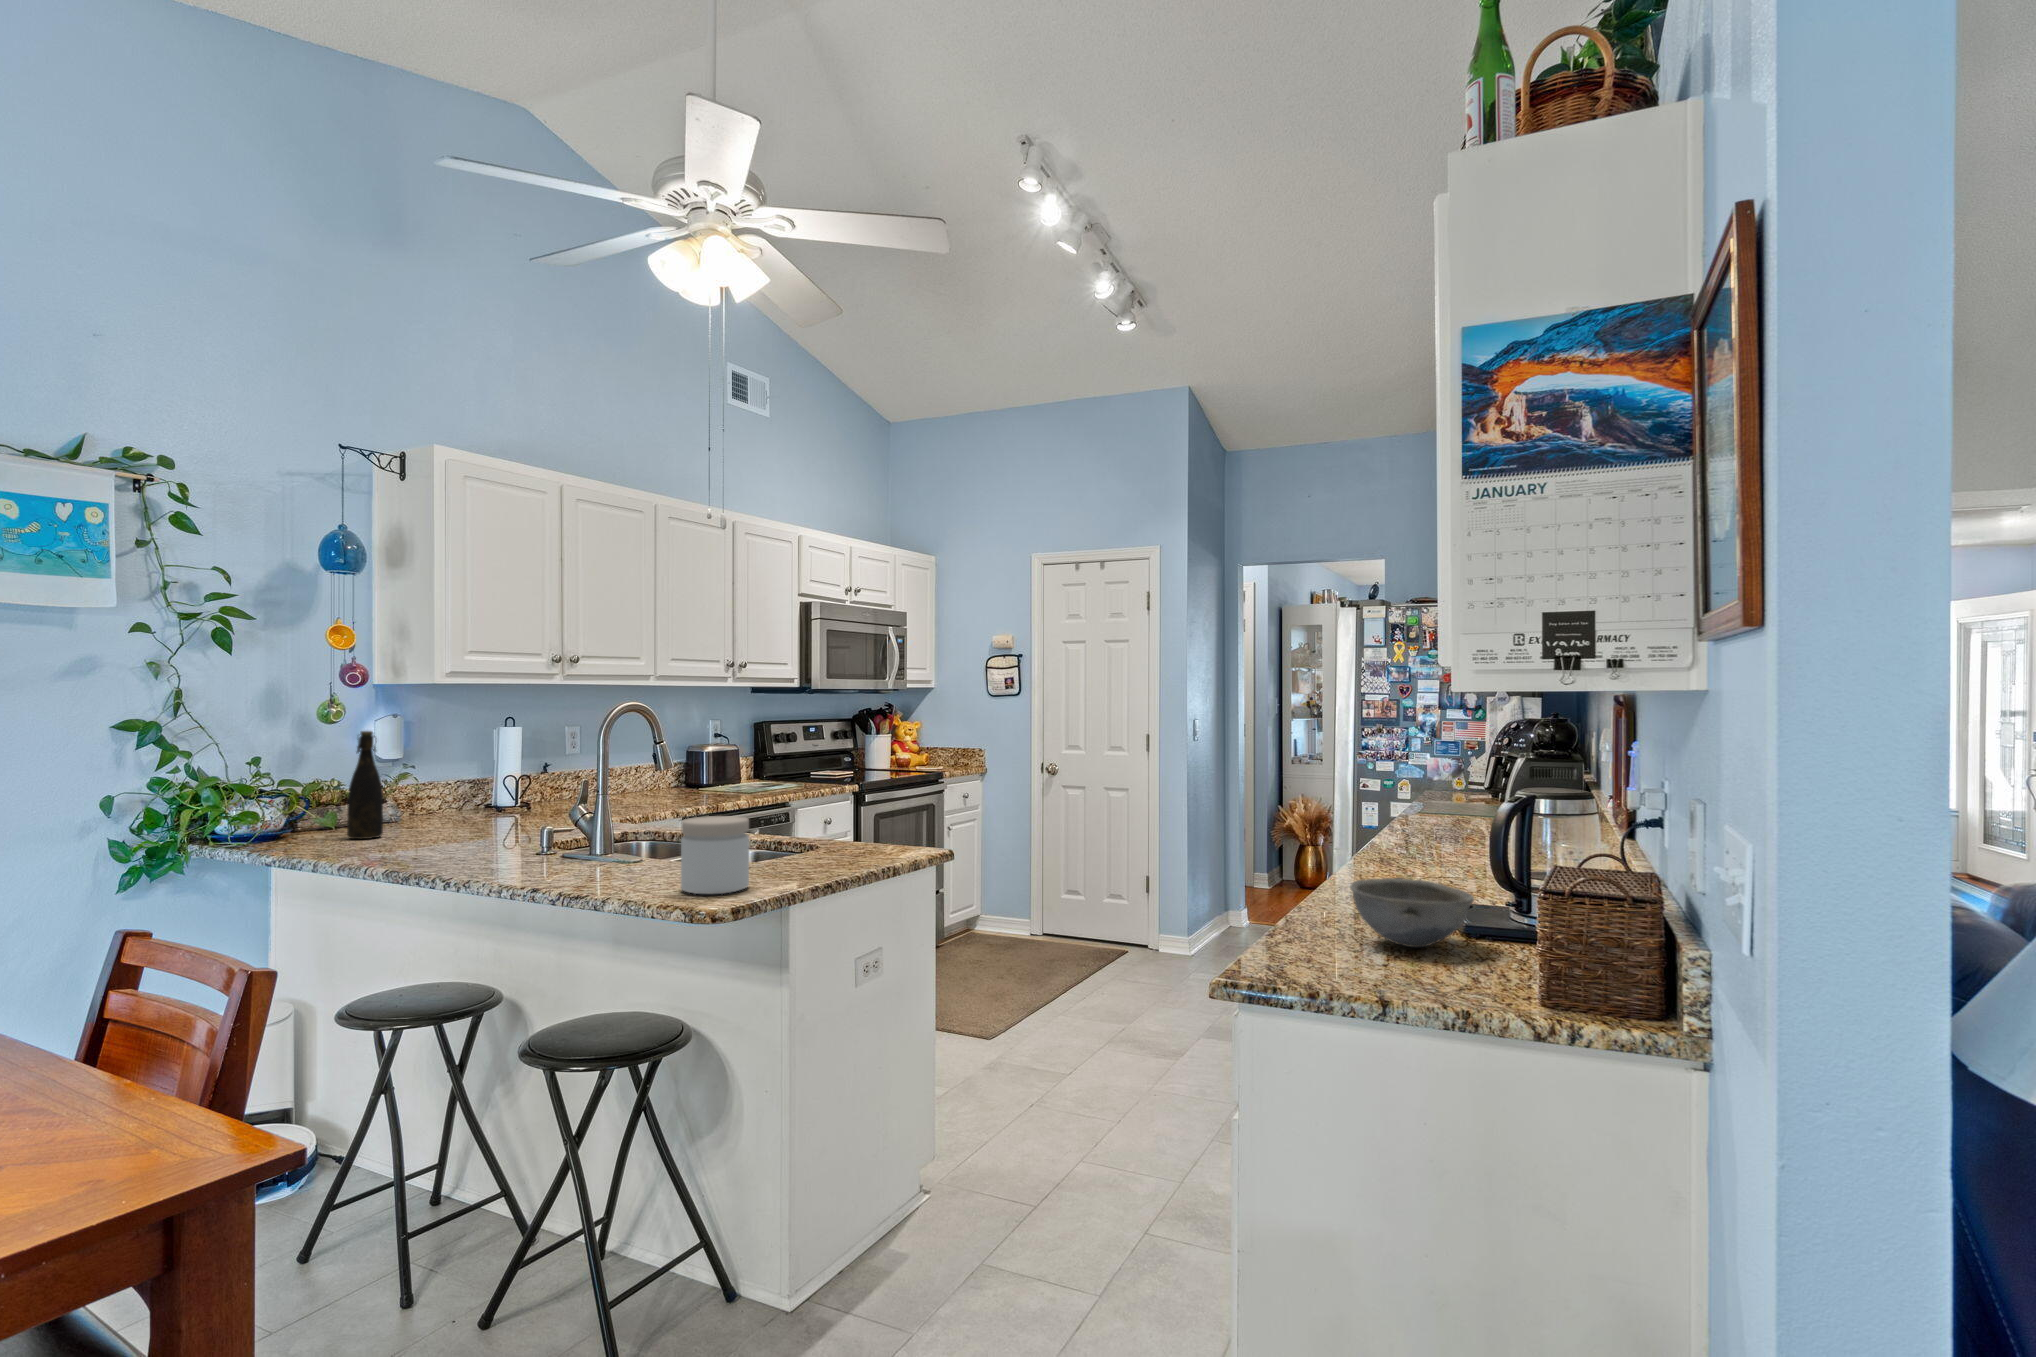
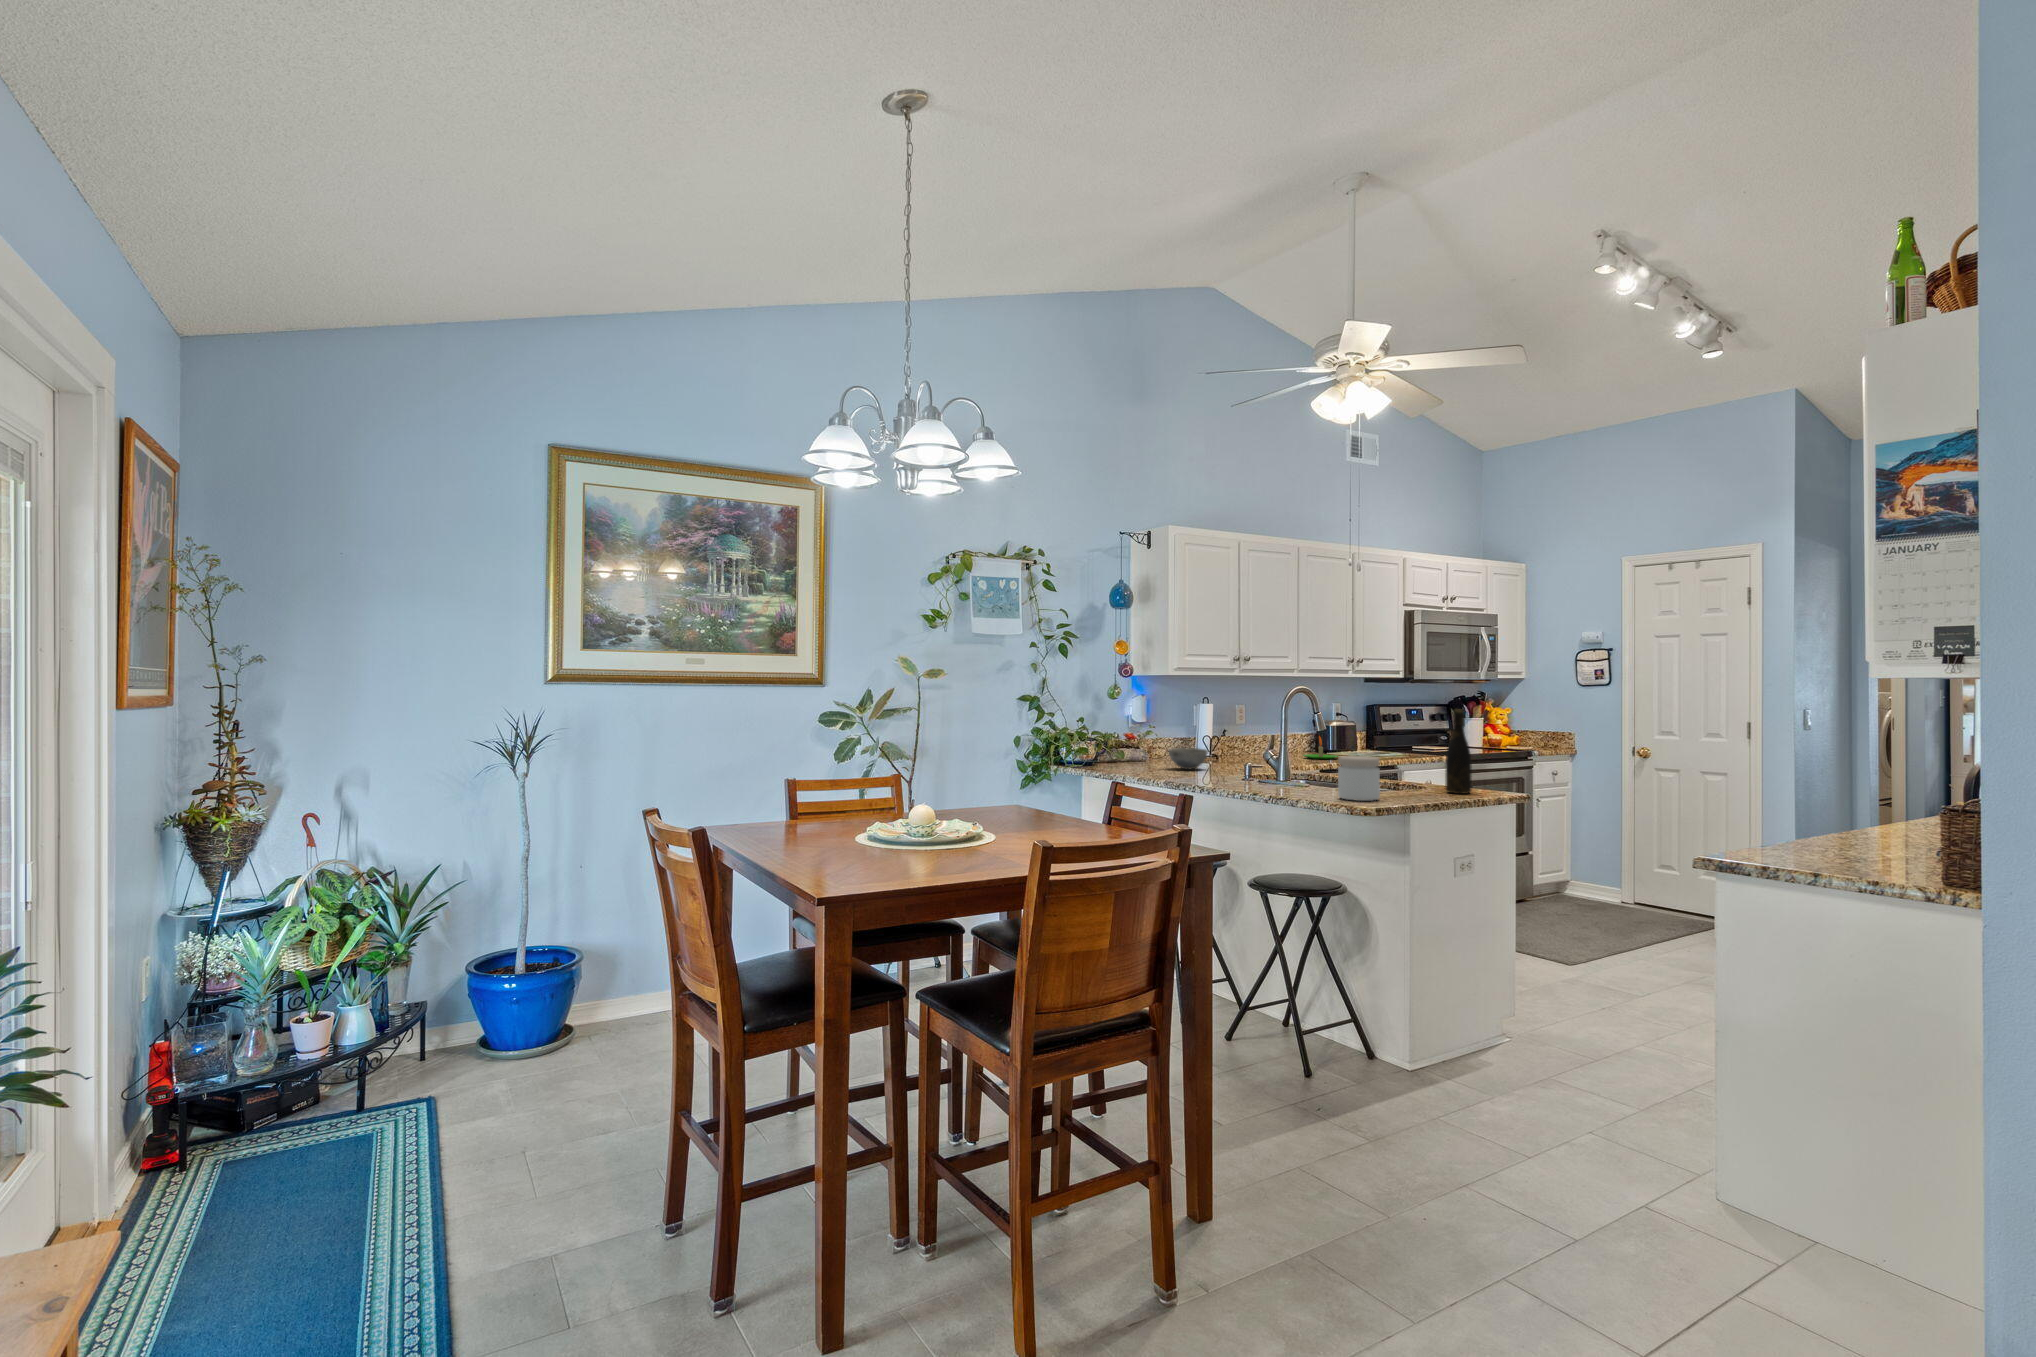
bottle: present [347,731,383,839] -> present [1445,709,1472,794]
candle: none [663,767,714,800] -> present [1303,736,1339,759]
bowl: present [1350,878,1474,947] -> present [1168,748,1208,769]

